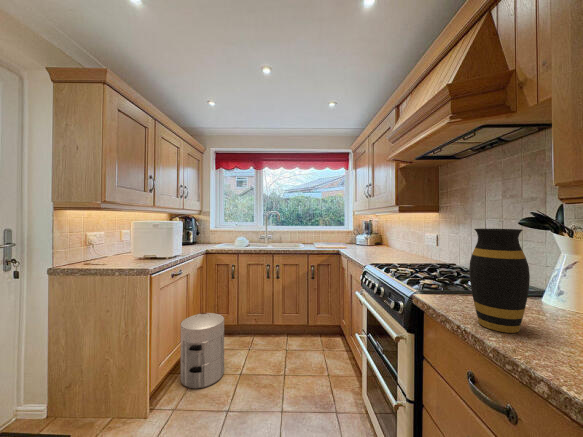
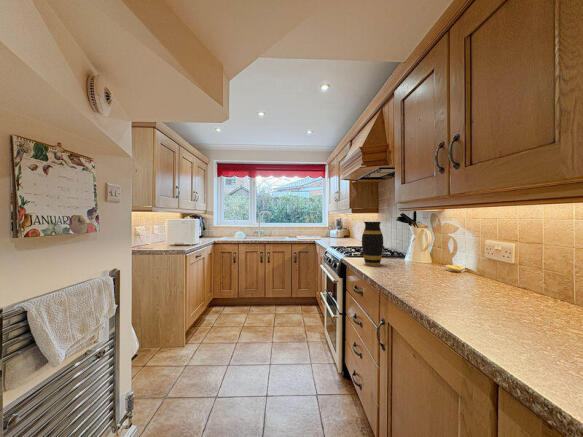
waste bin: present [180,313,224,389] -> none [202,283,232,334]

